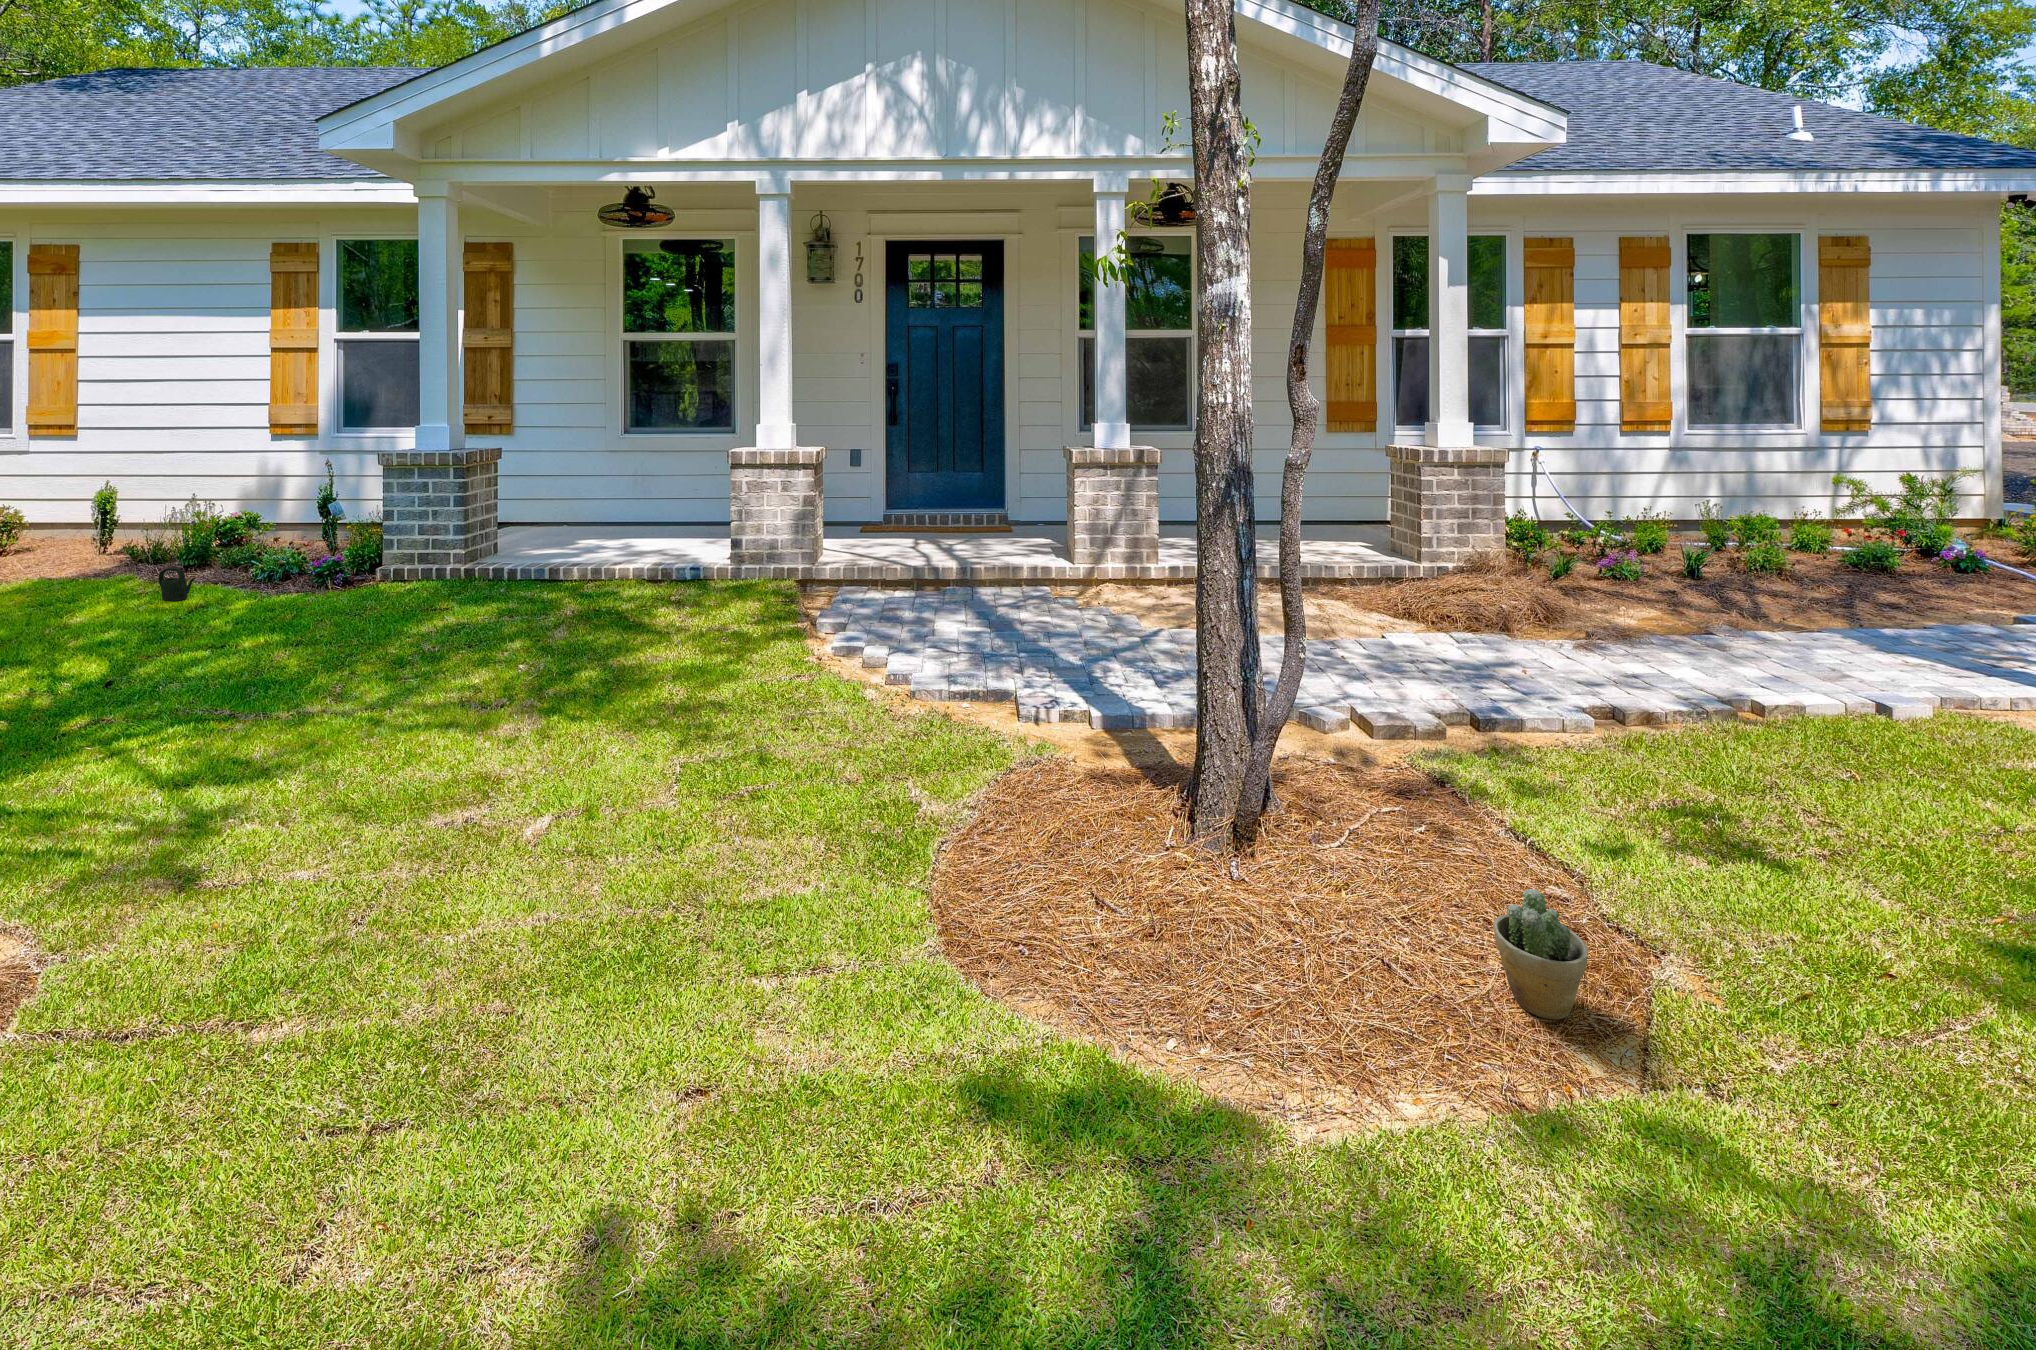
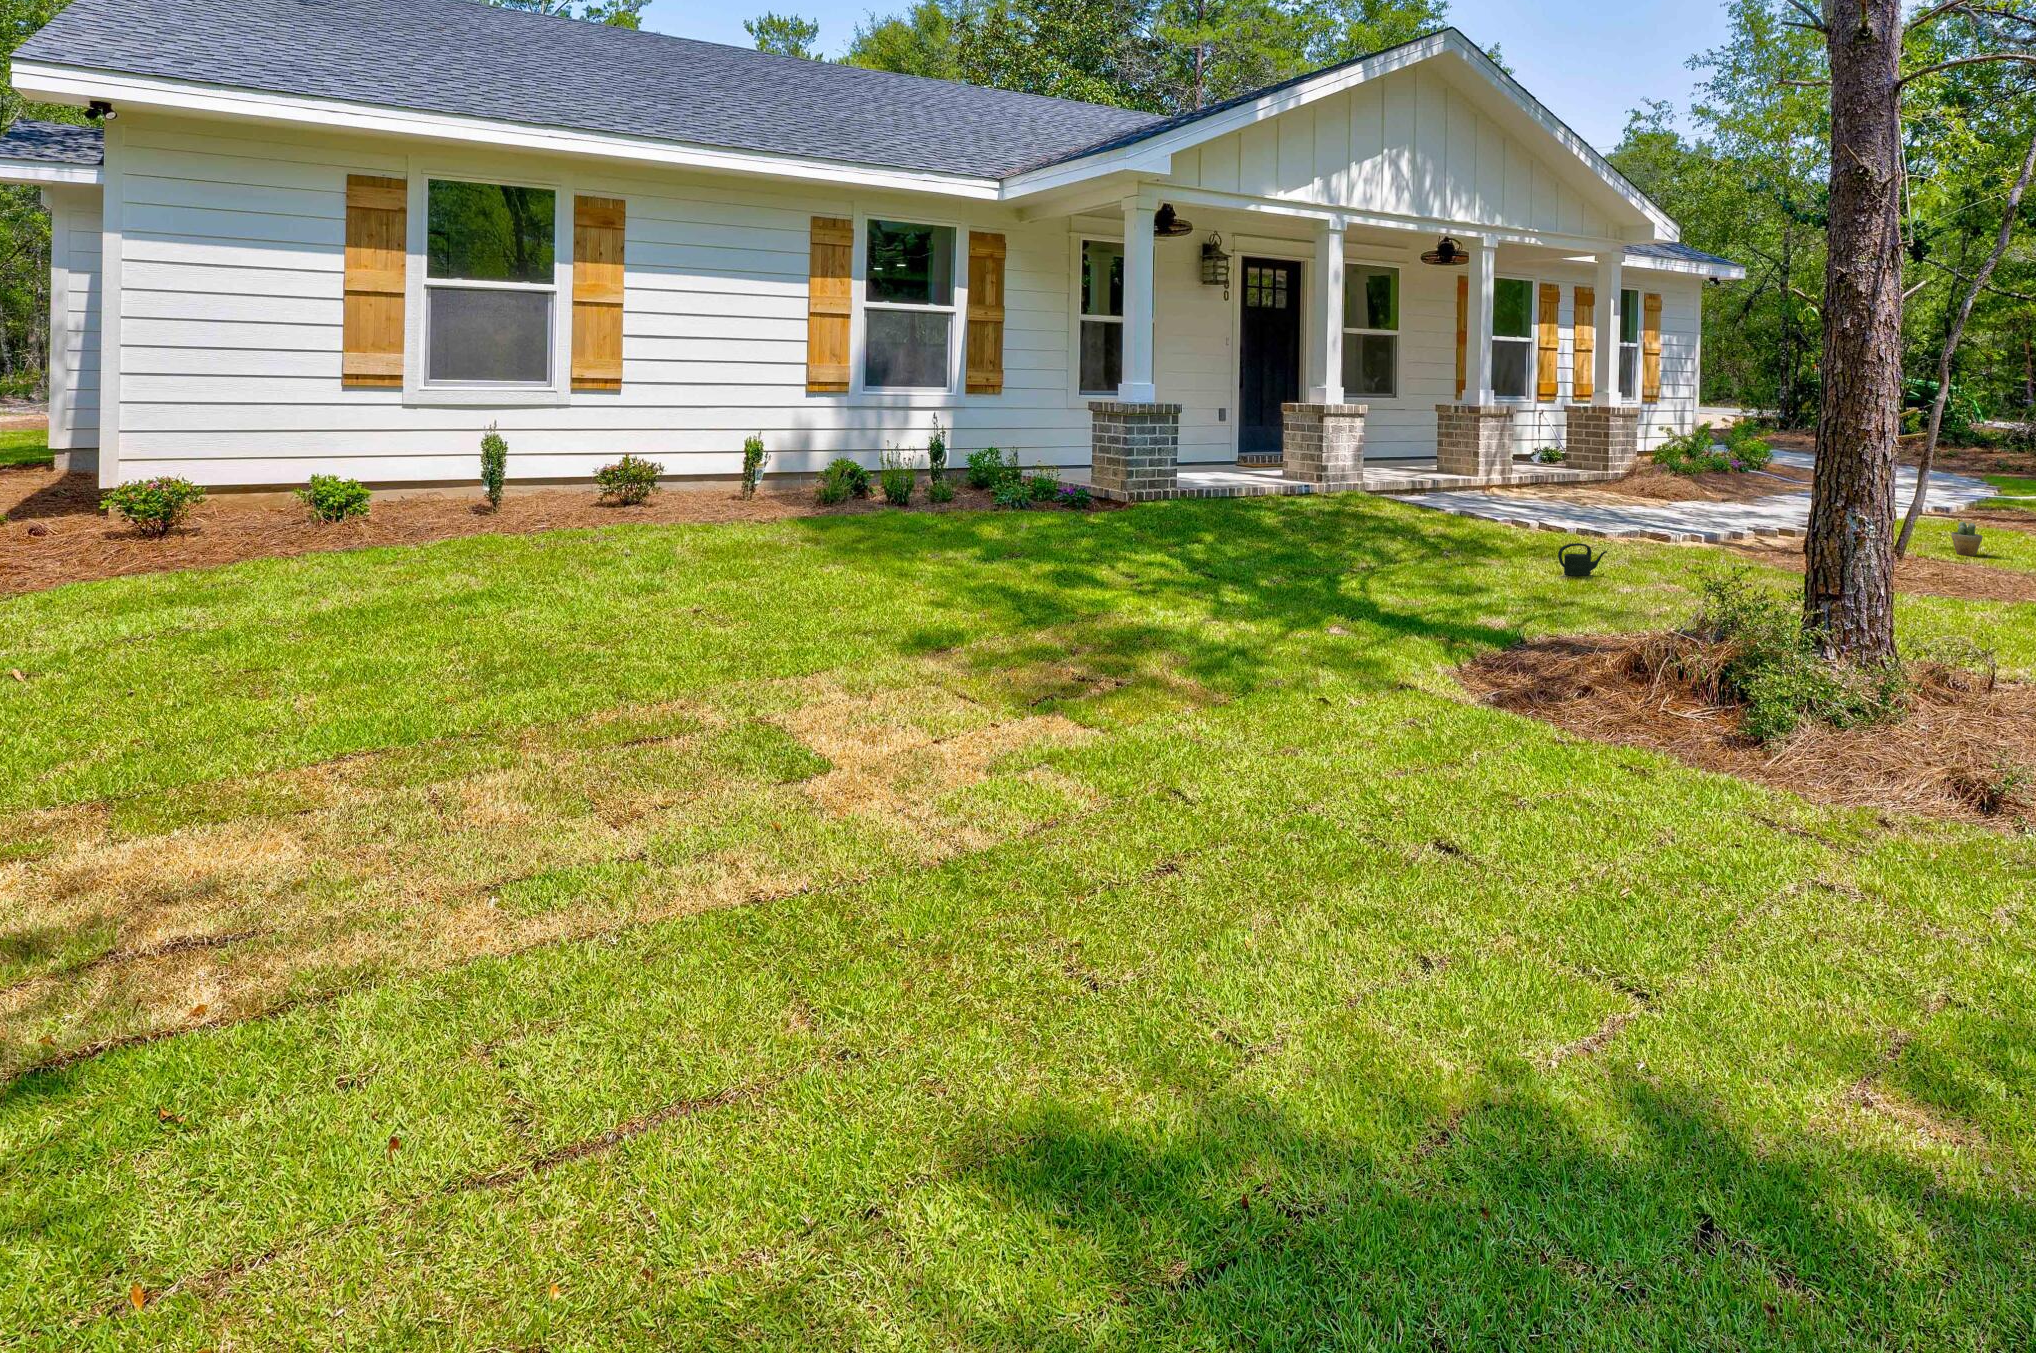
watering can: present [158,568,195,601] -> present [1558,543,1607,576]

